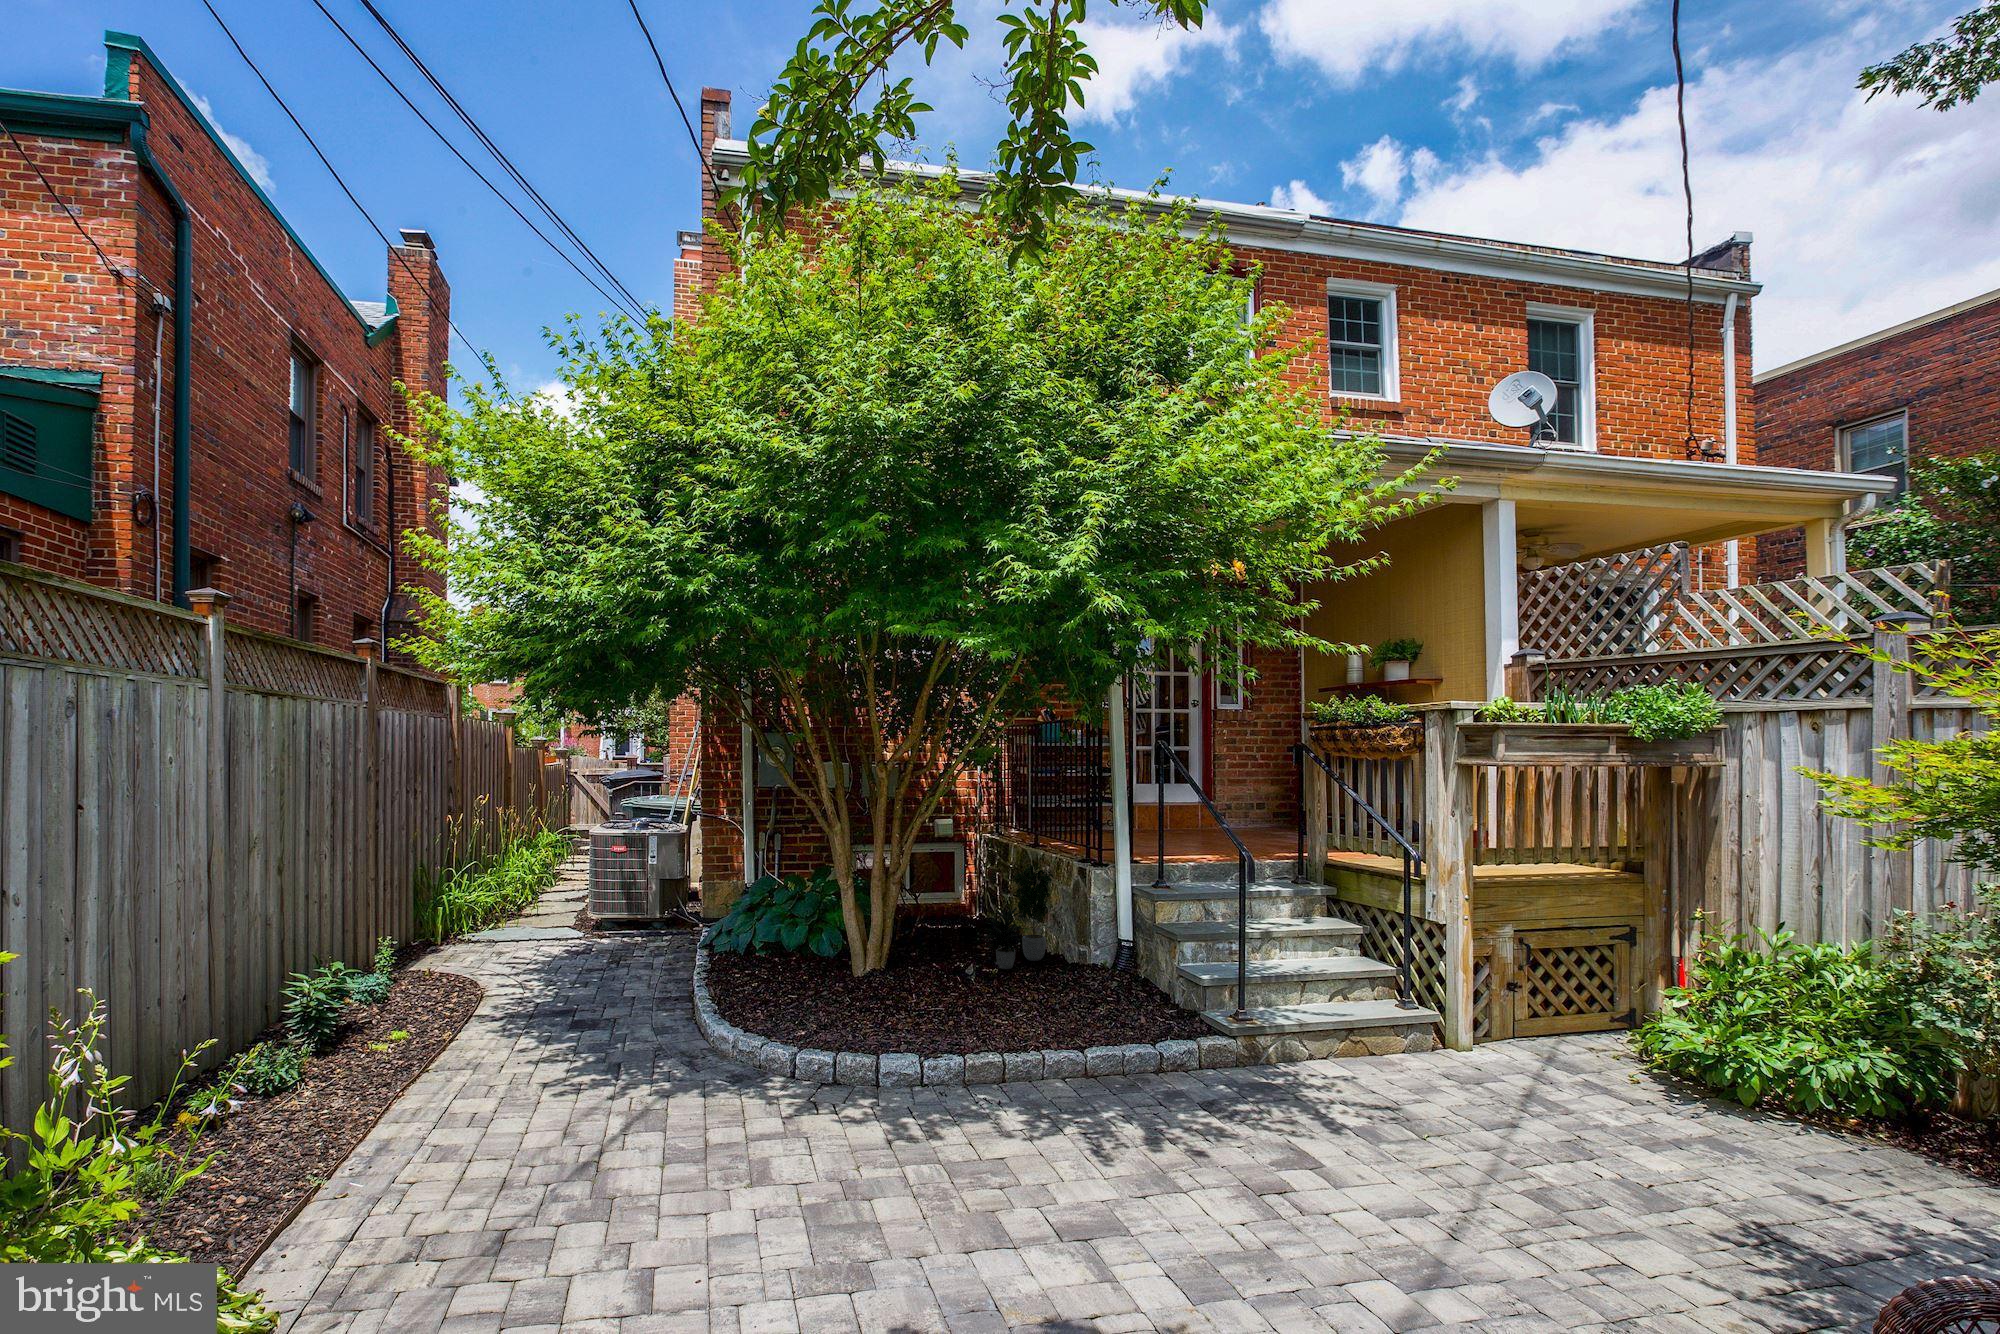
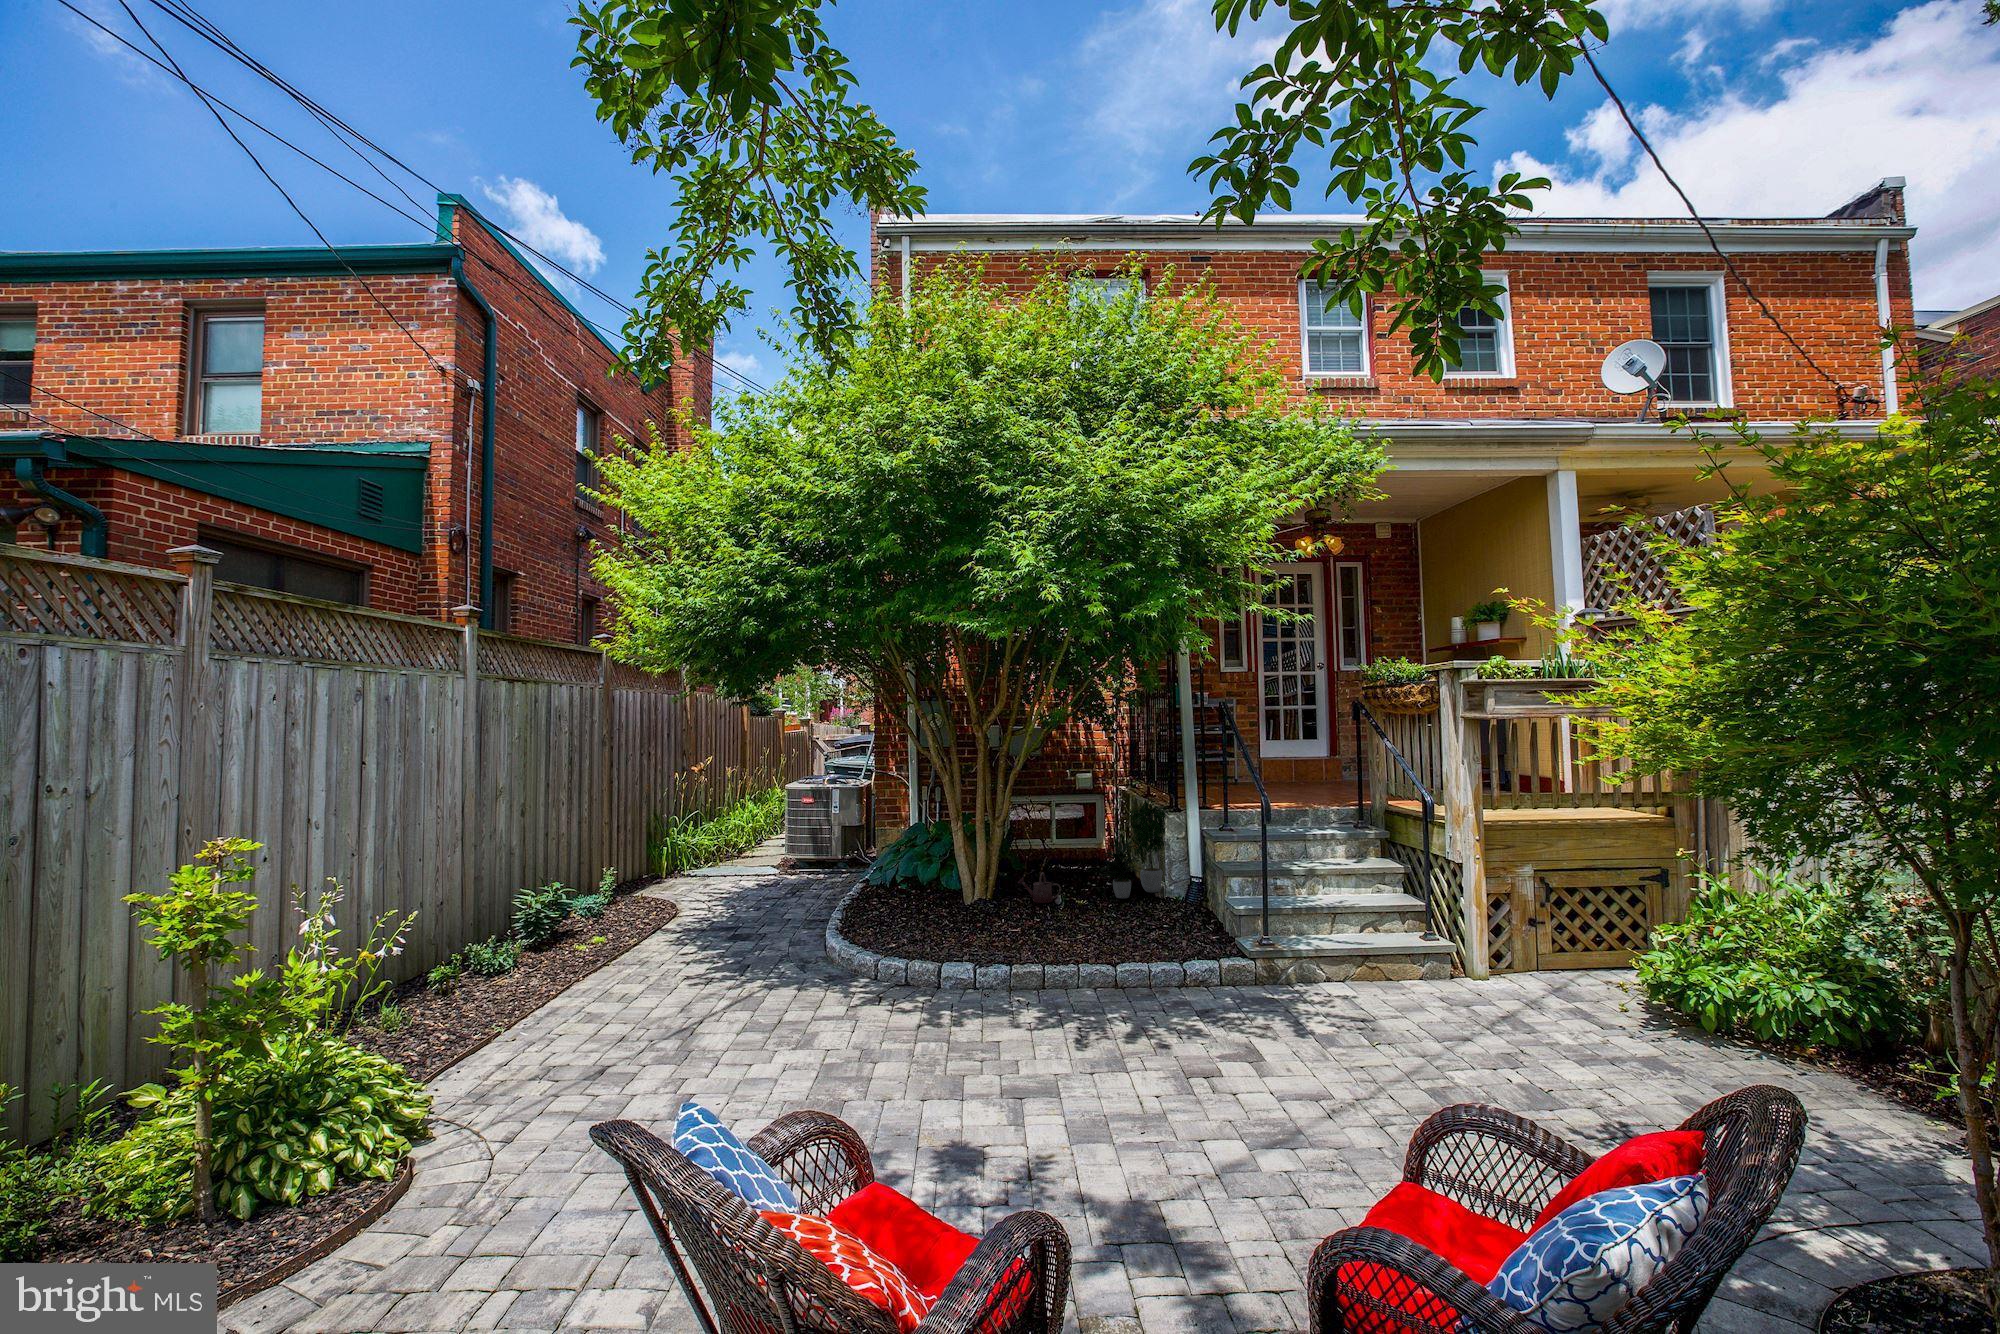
watering can: none [895,943,943,977] -> present [1018,872,1061,903]

